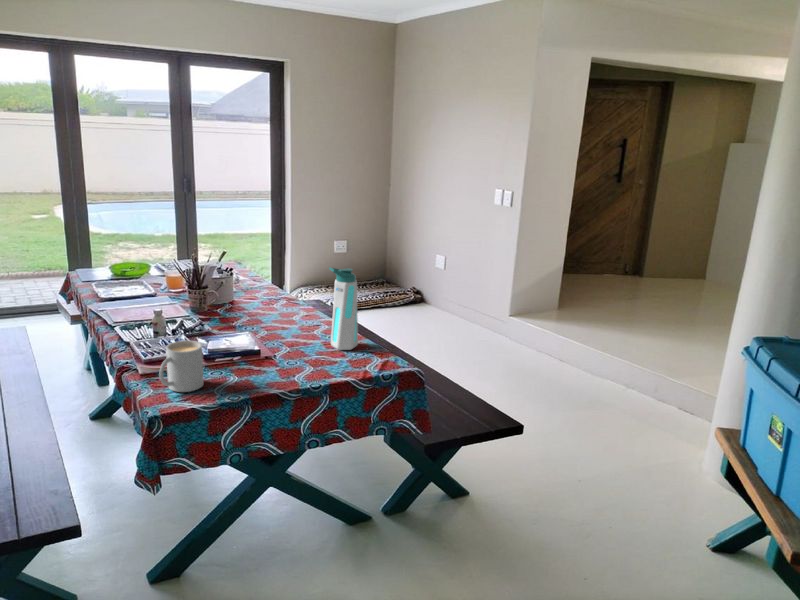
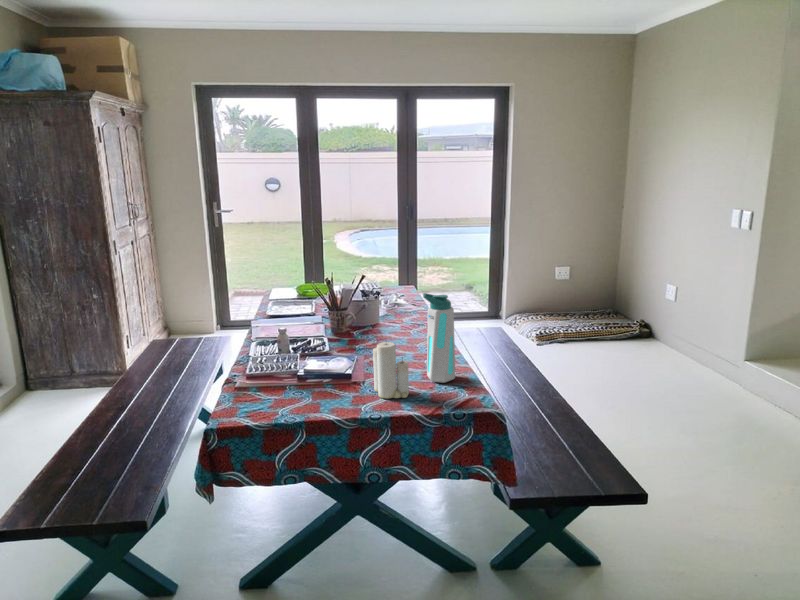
candle: none [291,311,329,369] -> present [373,342,409,398]
mug: present [159,341,203,392] -> none [230,358,278,408]

